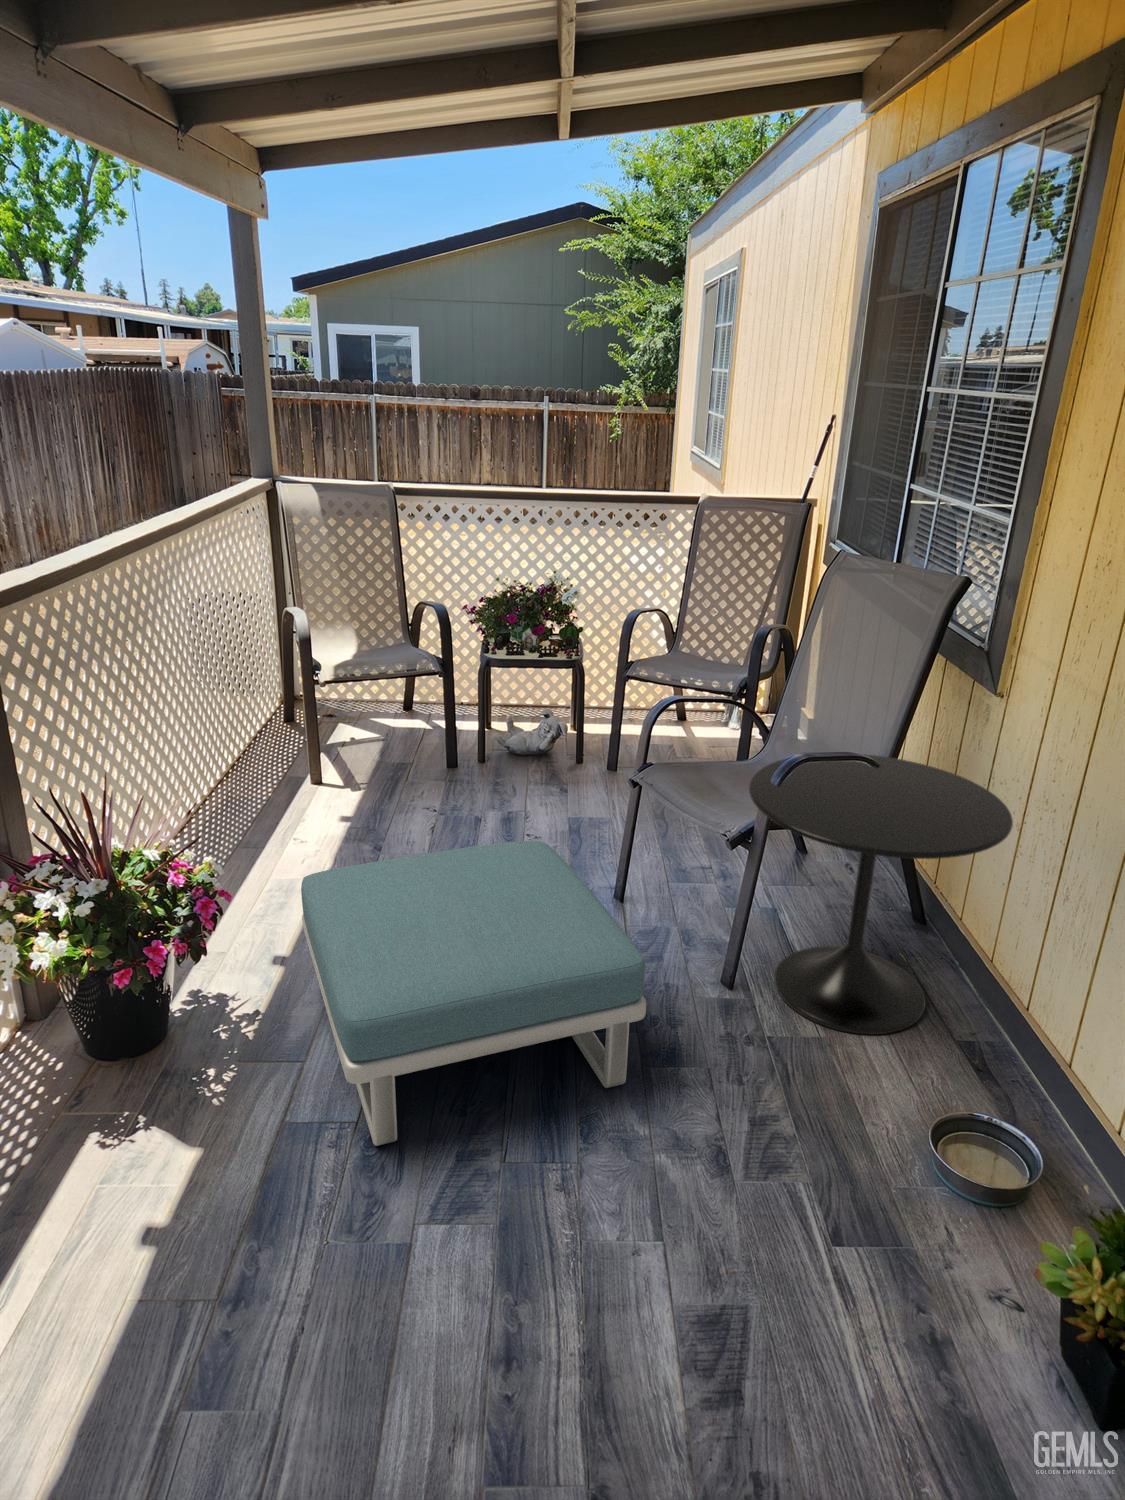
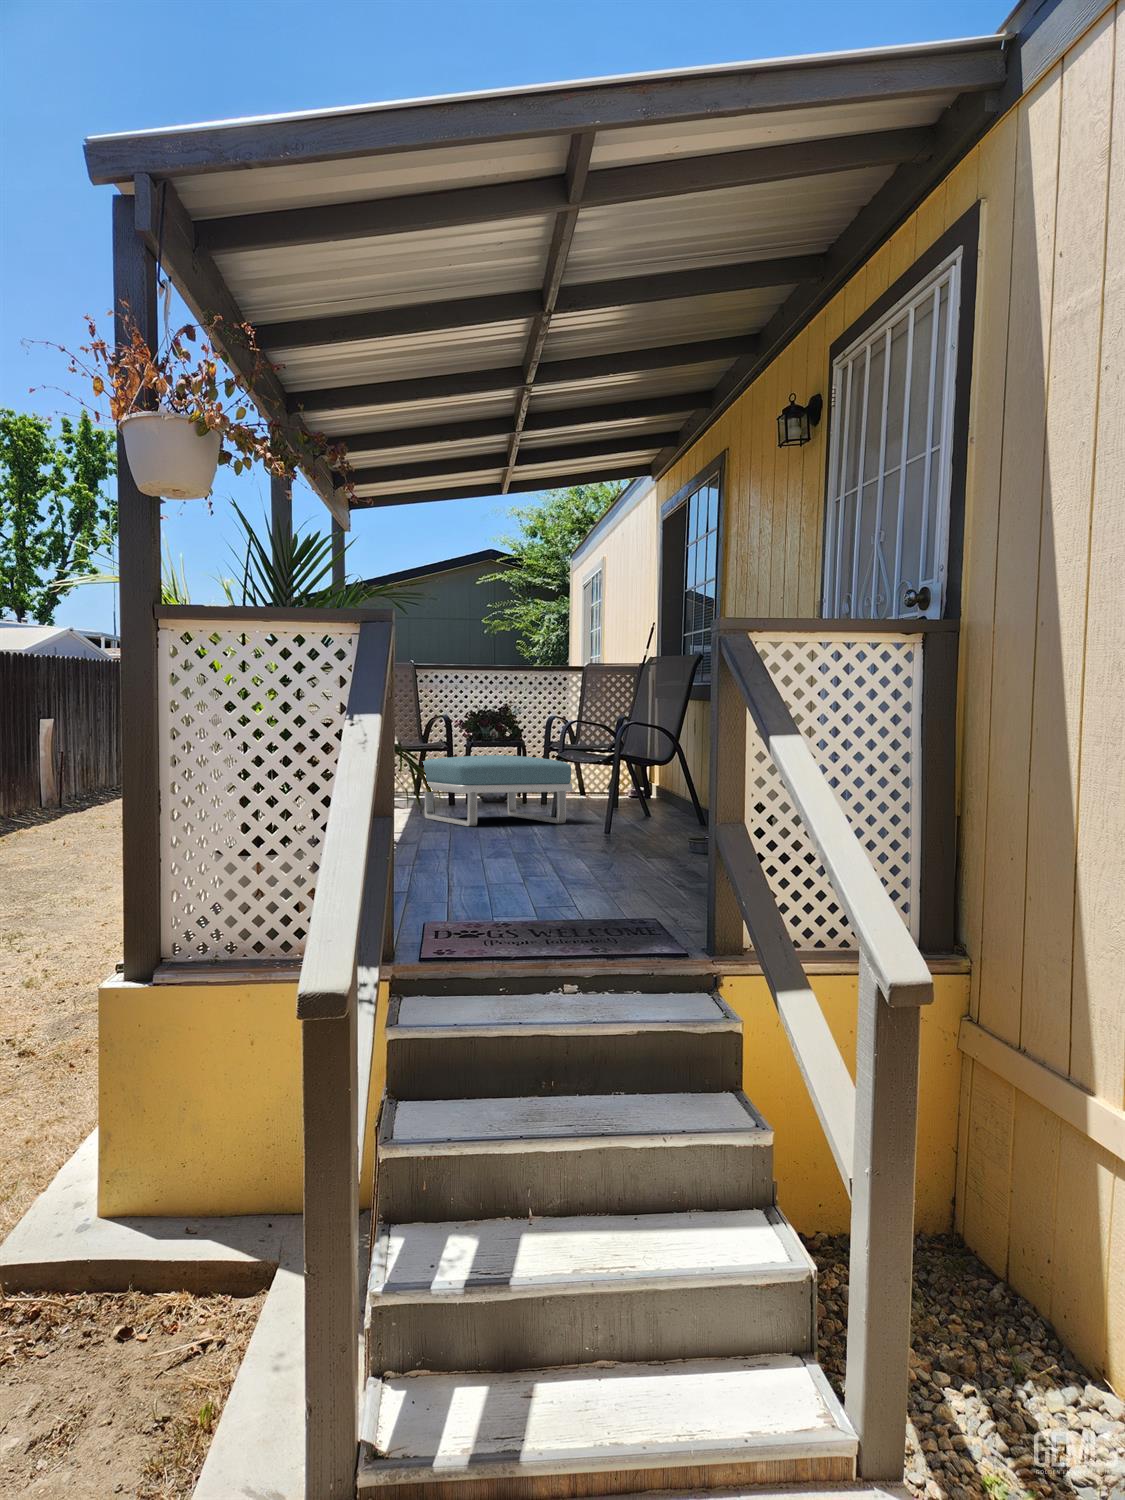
side table: present [749,754,1013,1034] -> none [611,723,717,821]

